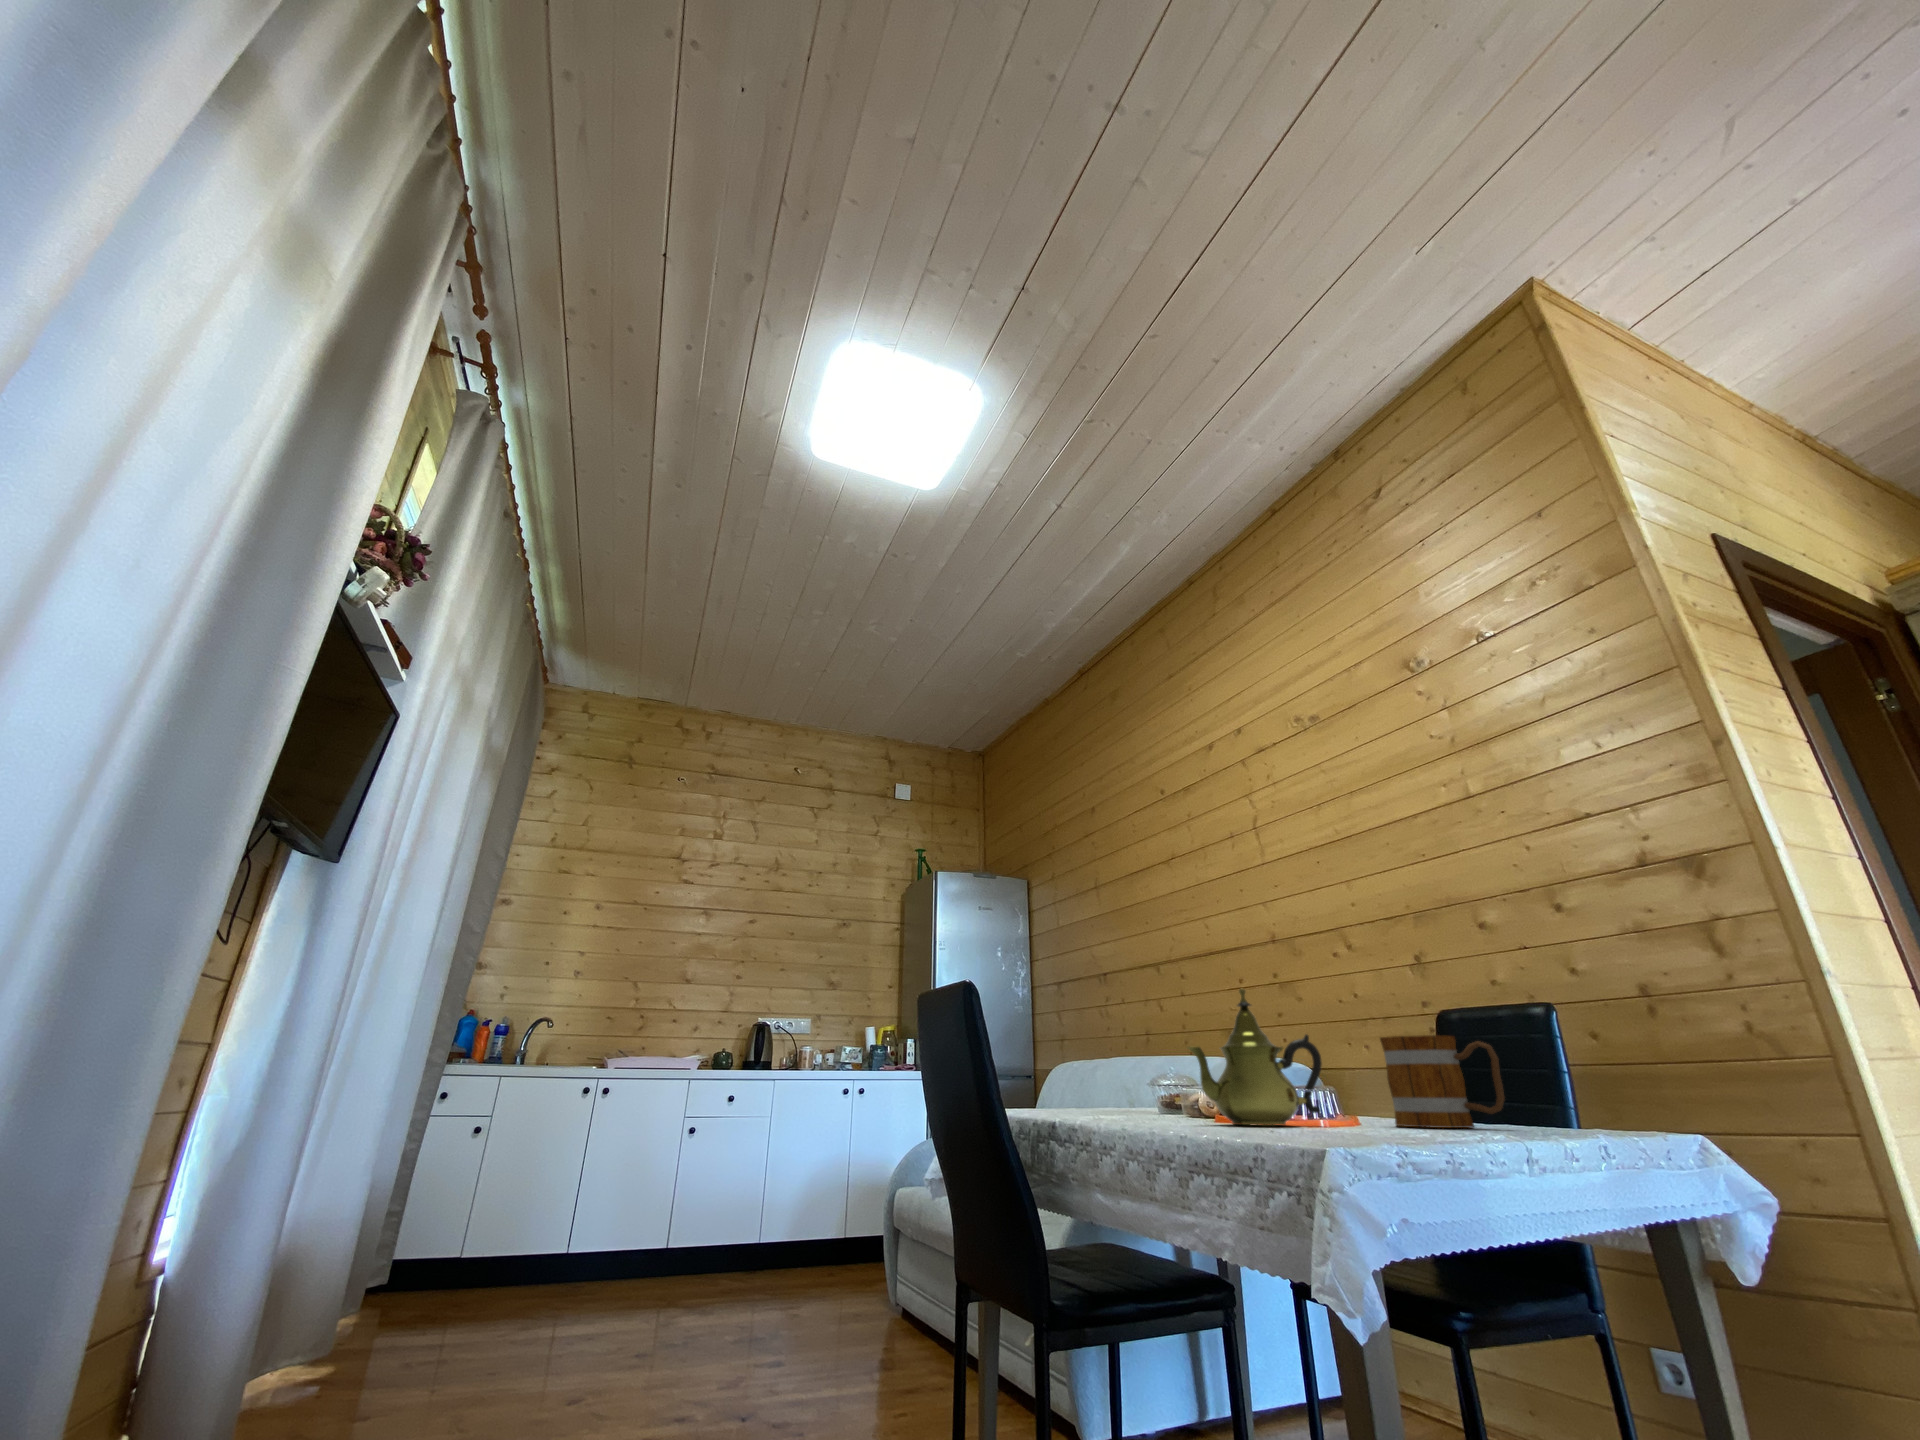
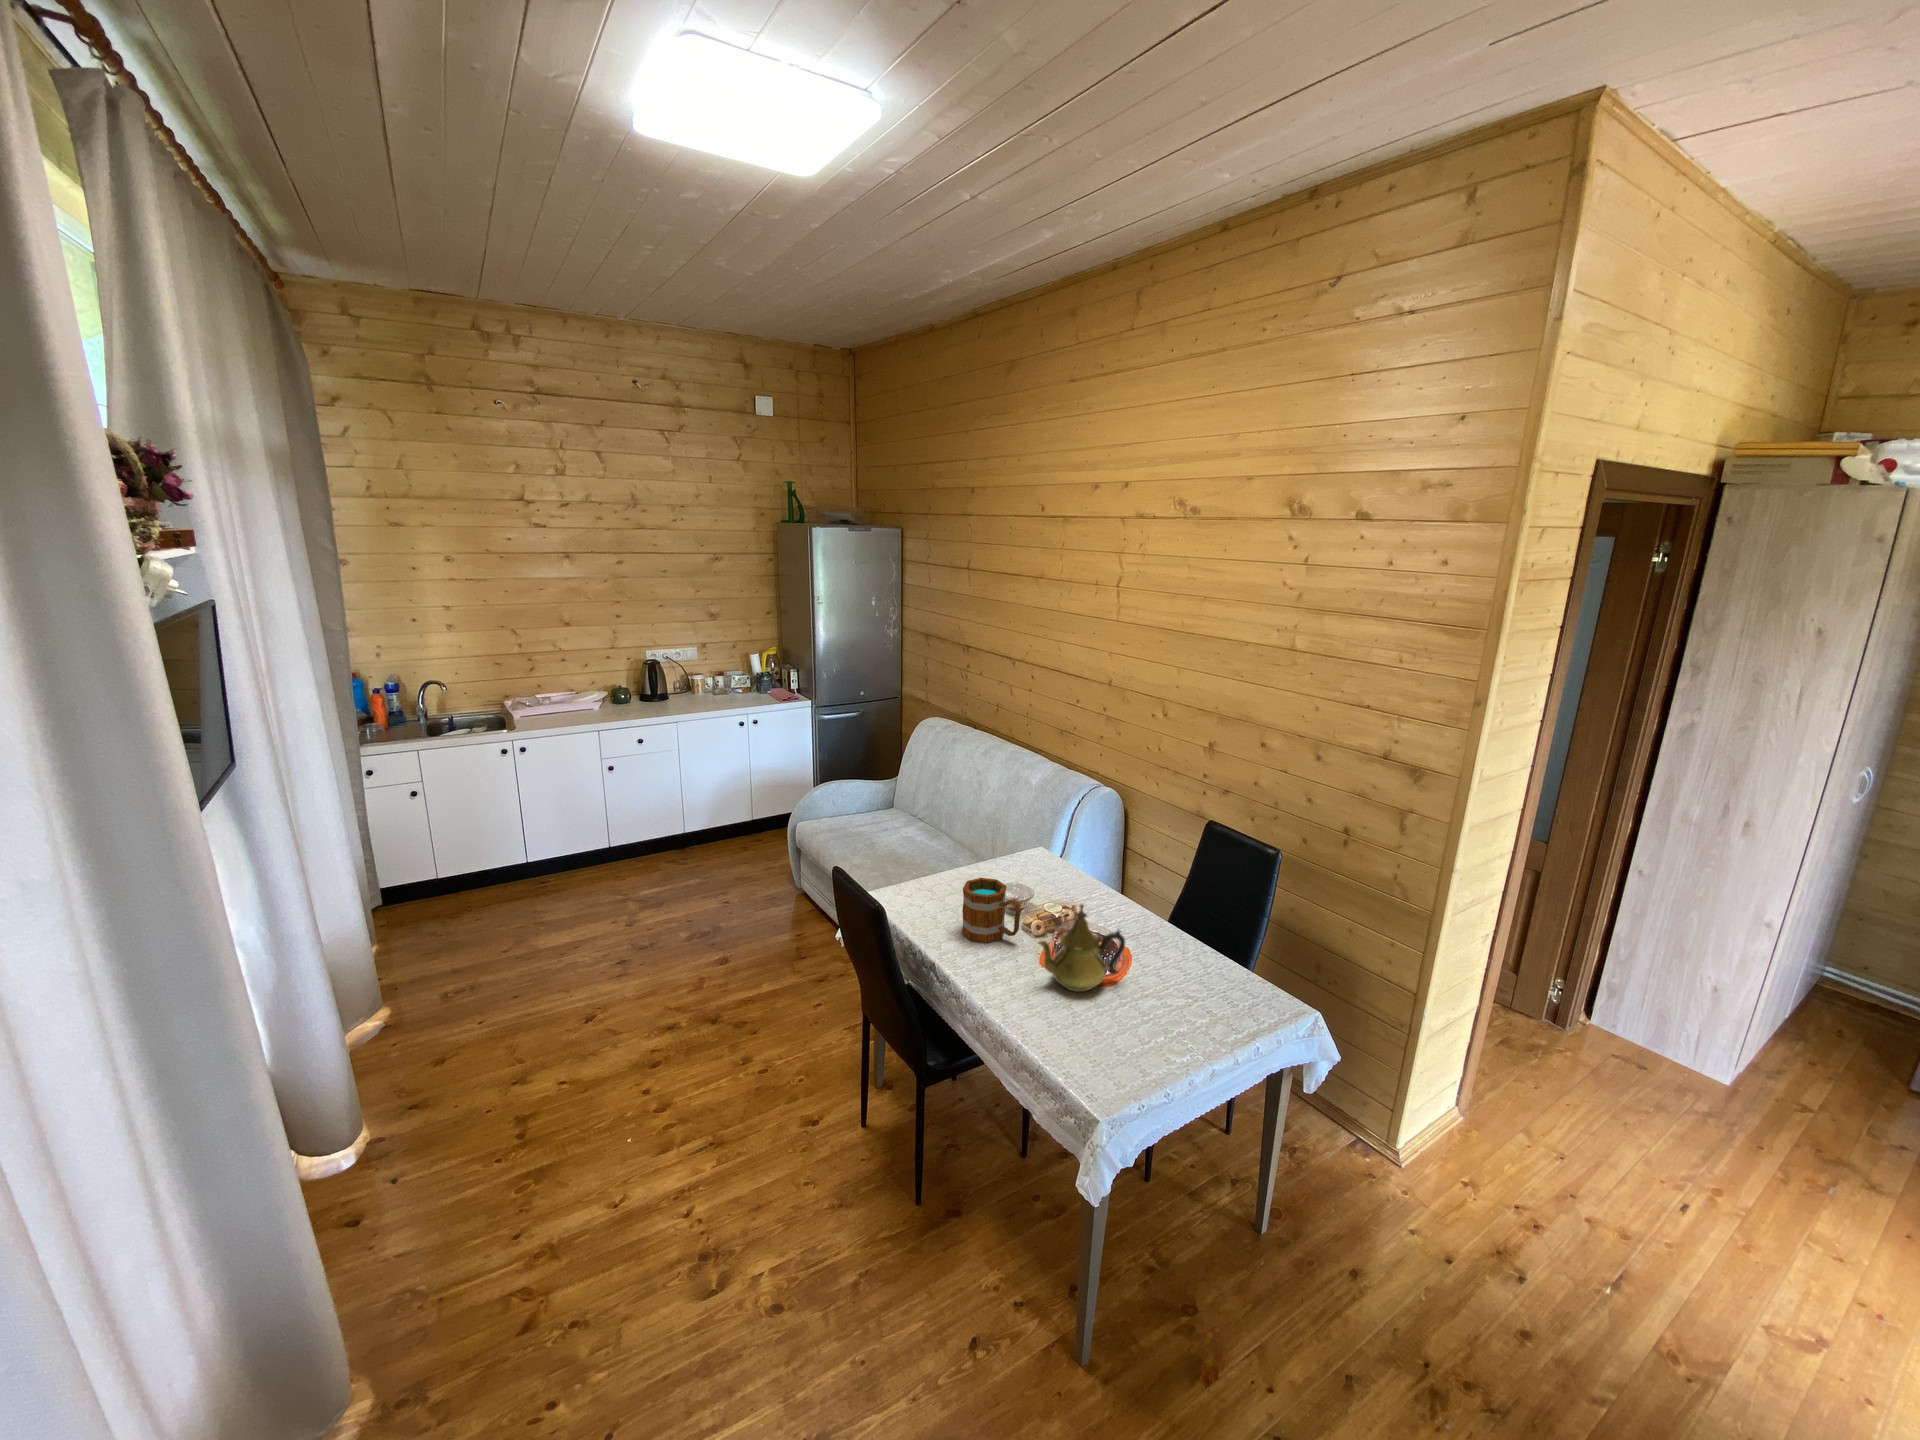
mug: present [1380,1035,1505,1128] -> present [962,878,1021,943]

